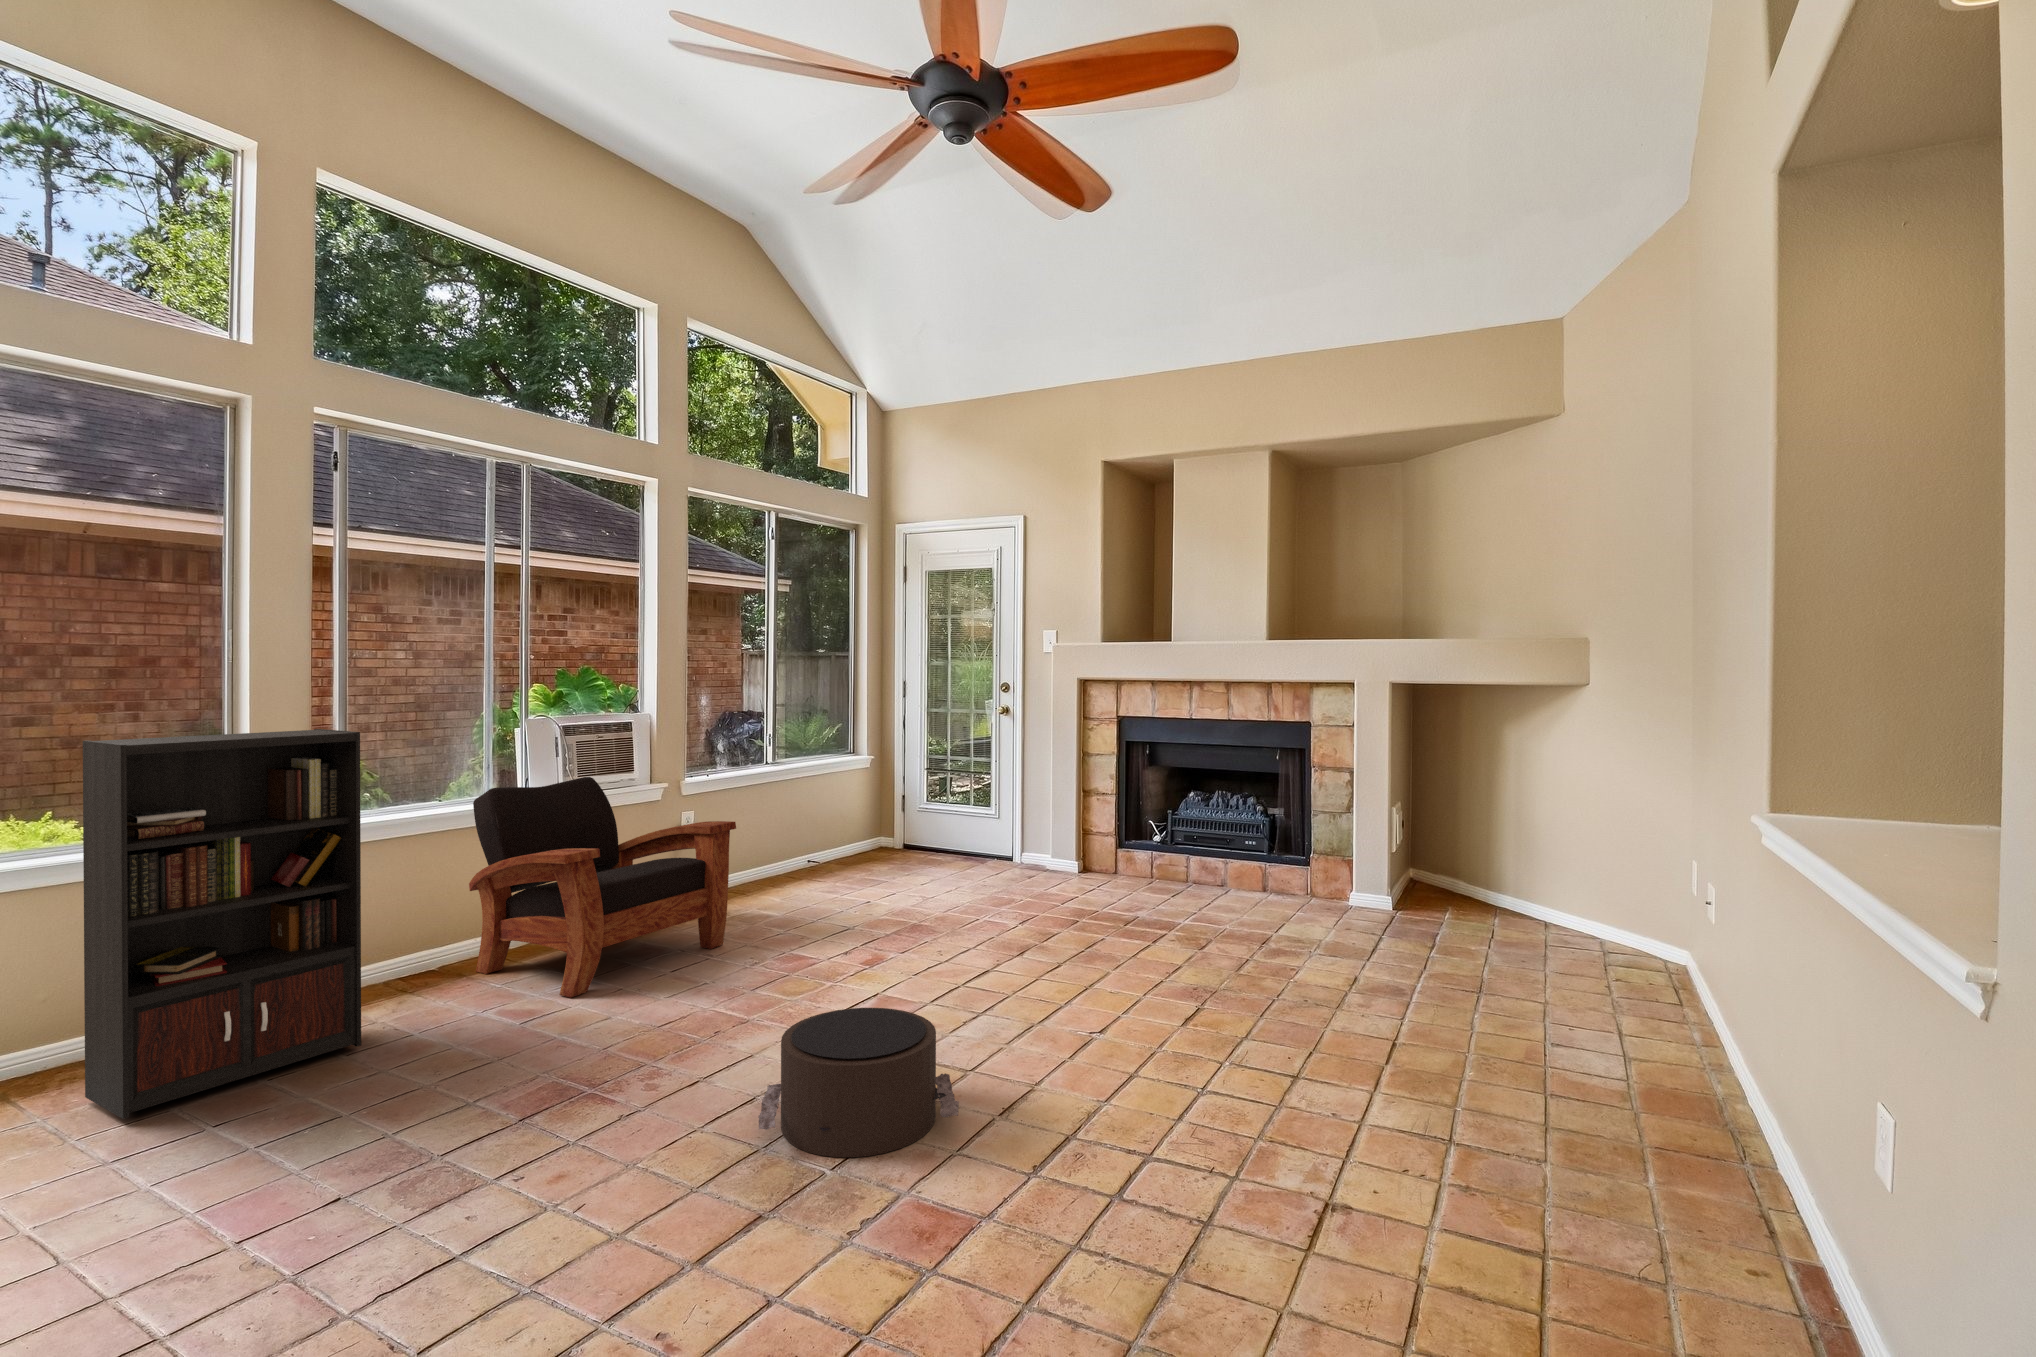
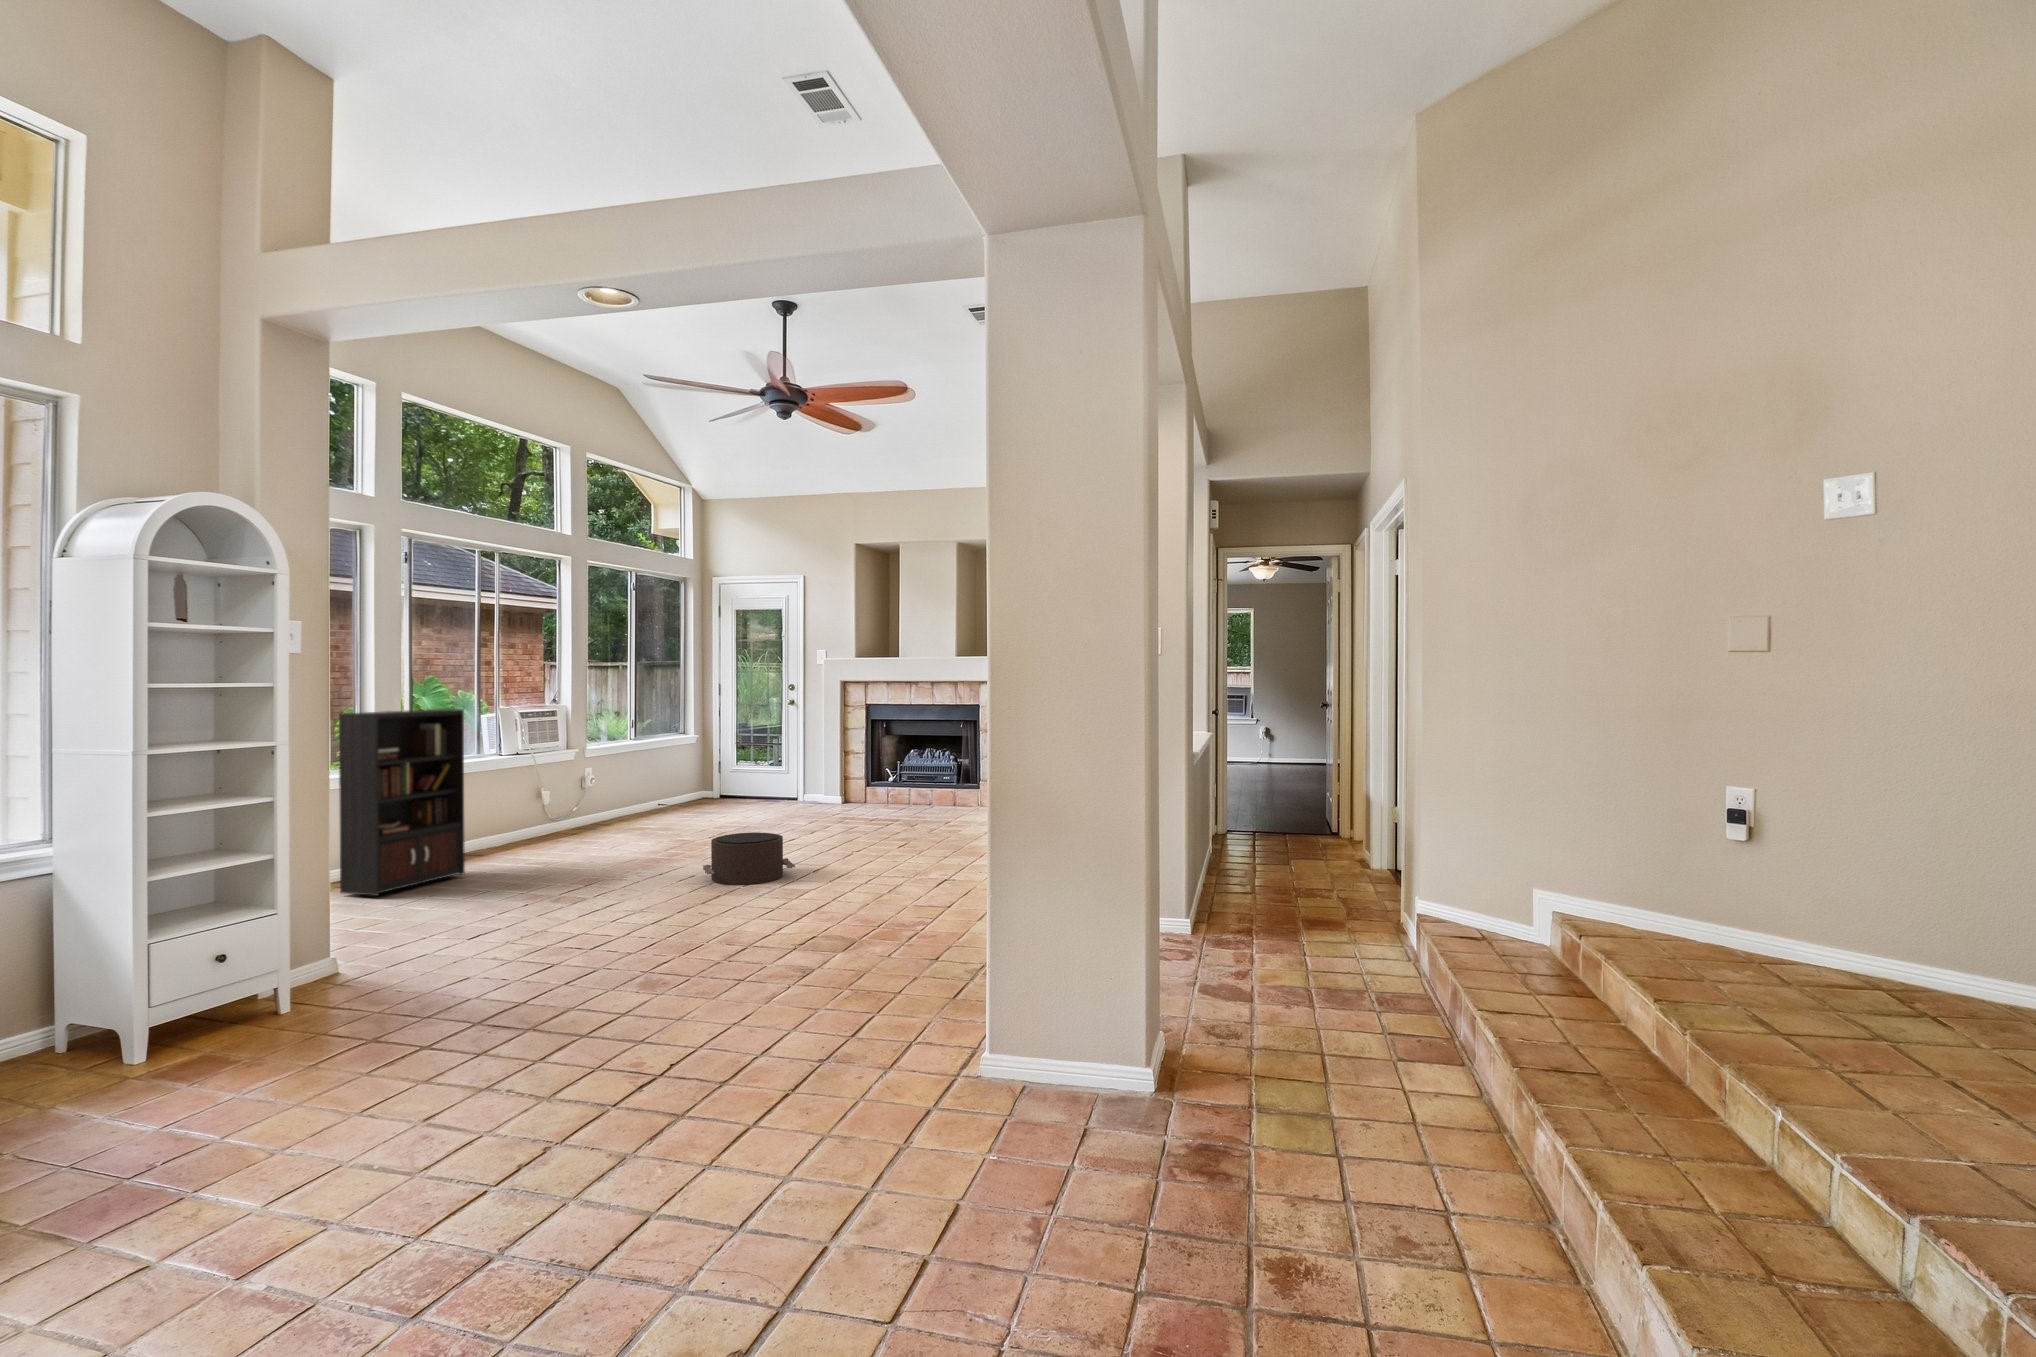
armchair: present [469,777,736,998] -> none [478,743,639,858]

